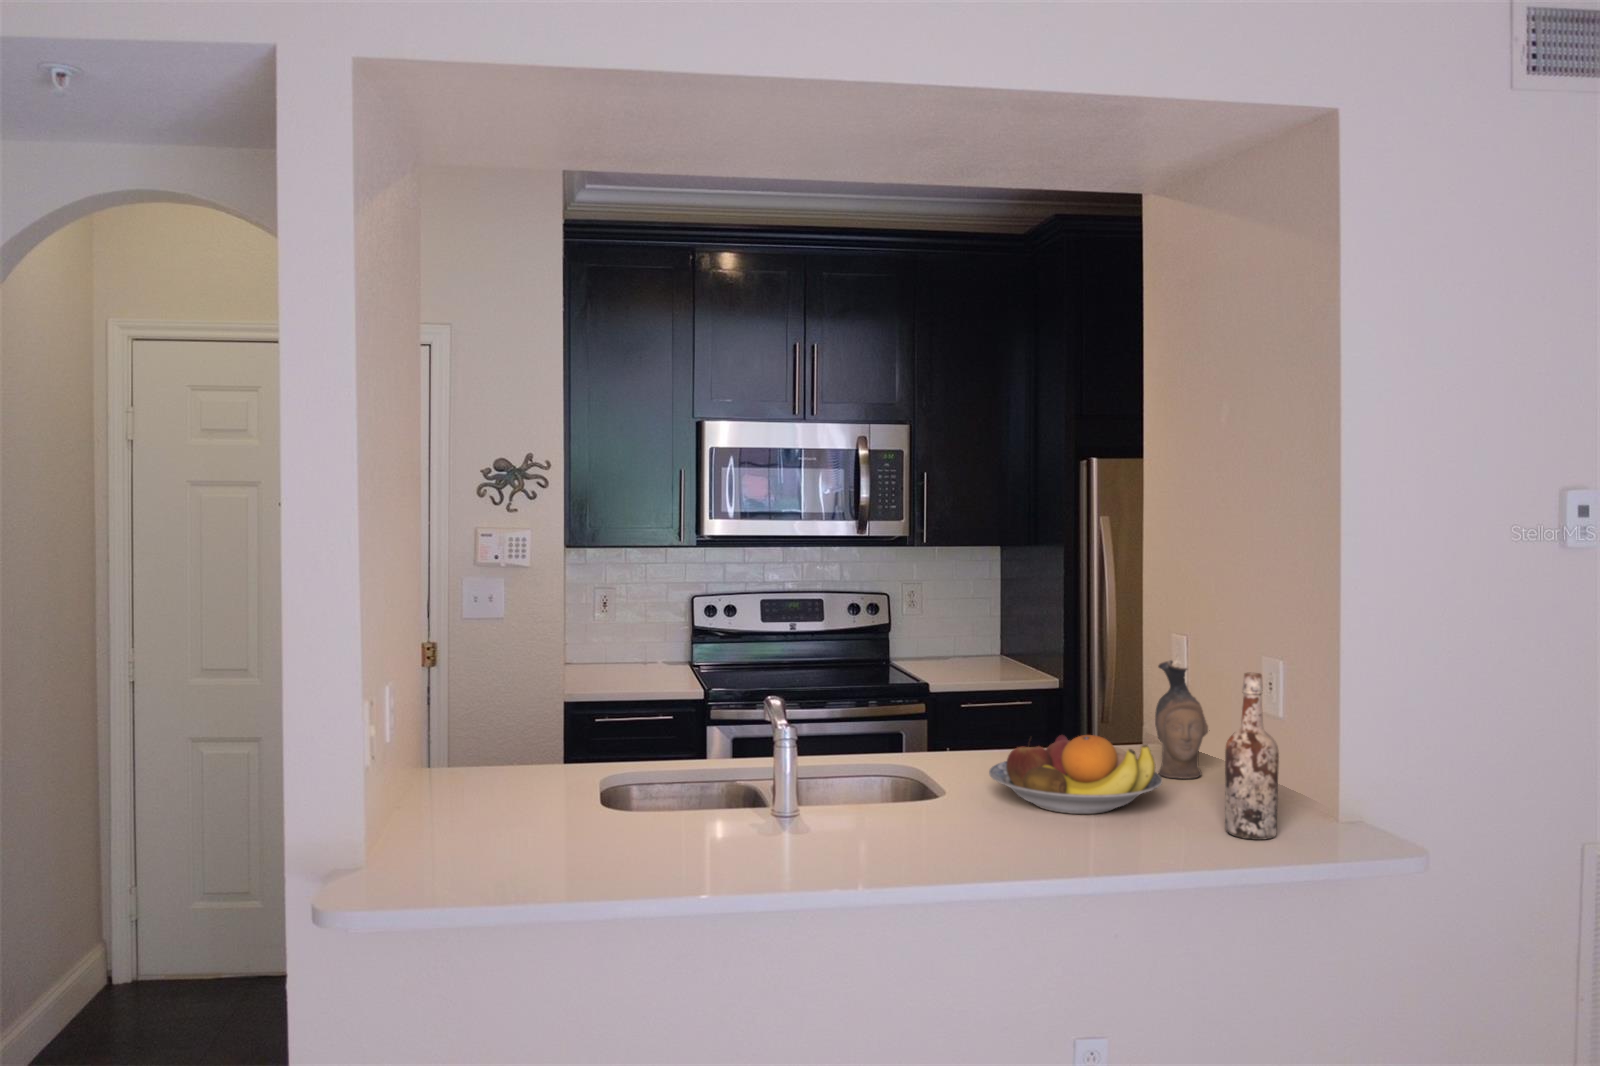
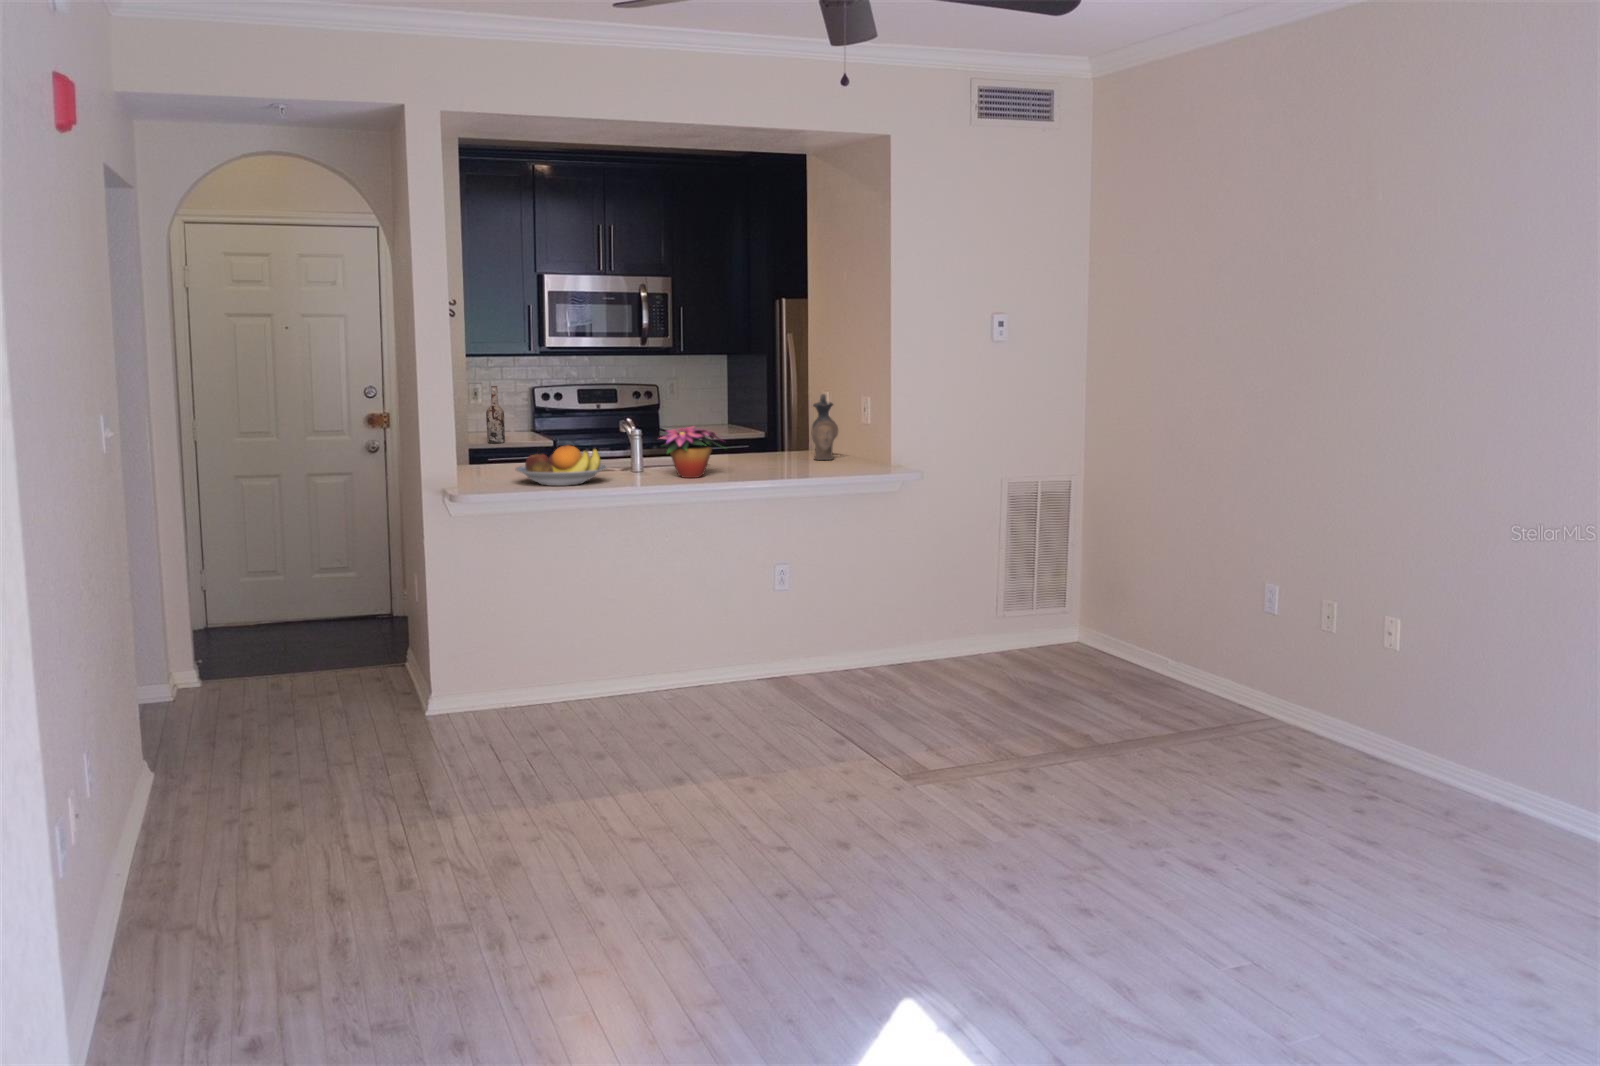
wine bottle: present [1225,673,1279,840] -> present [486,386,505,443]
flower arrangement: none [807,731,975,854] -> present [661,427,723,478]
fruit bowl: present [989,735,1162,814] -> present [516,445,606,486]

